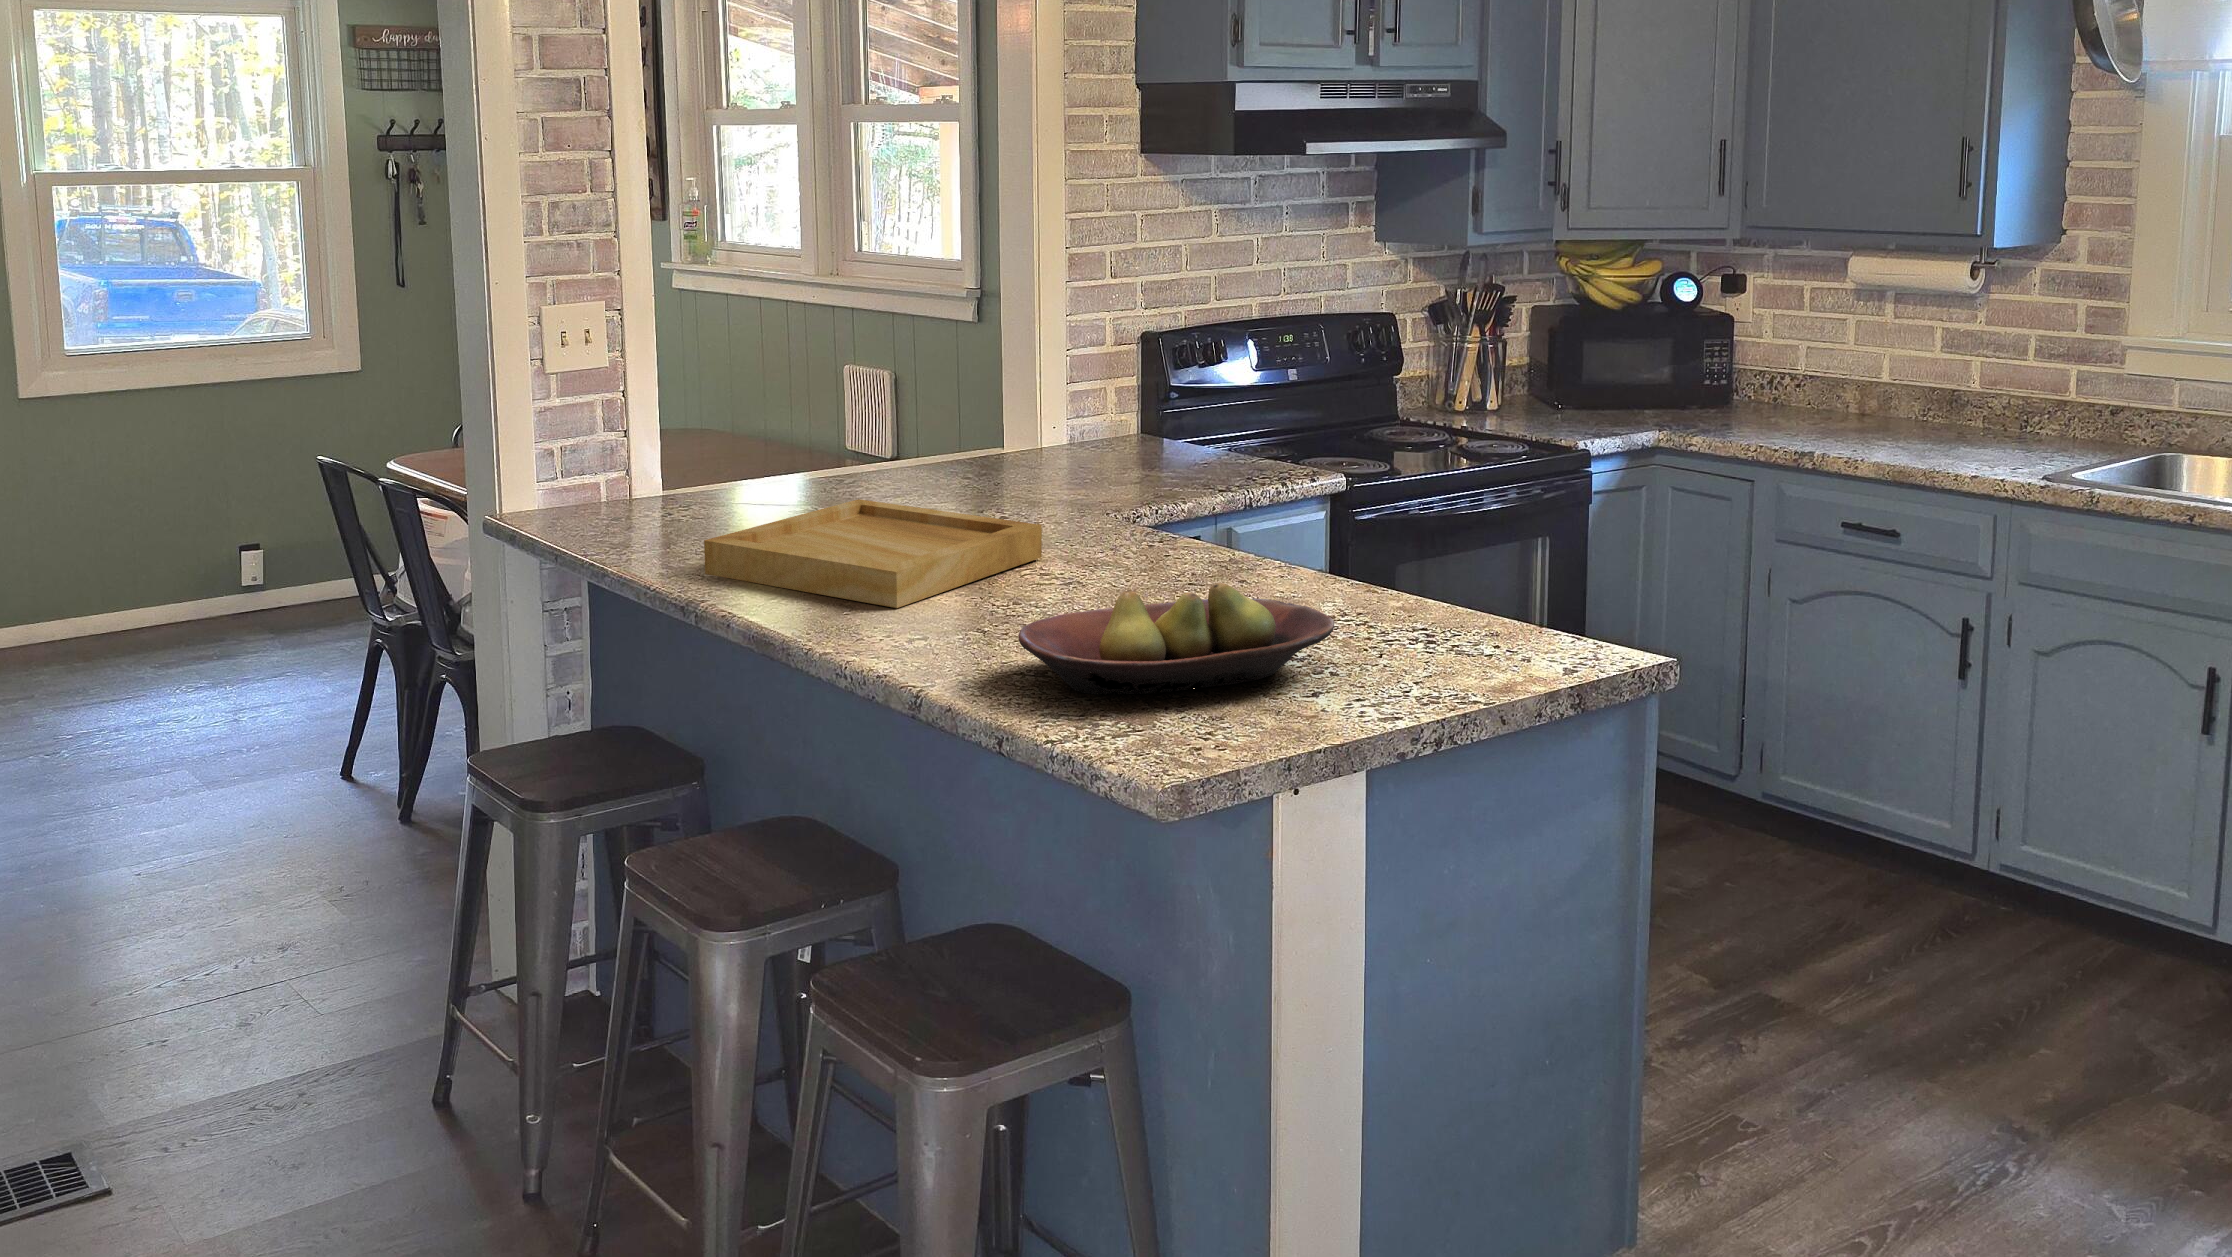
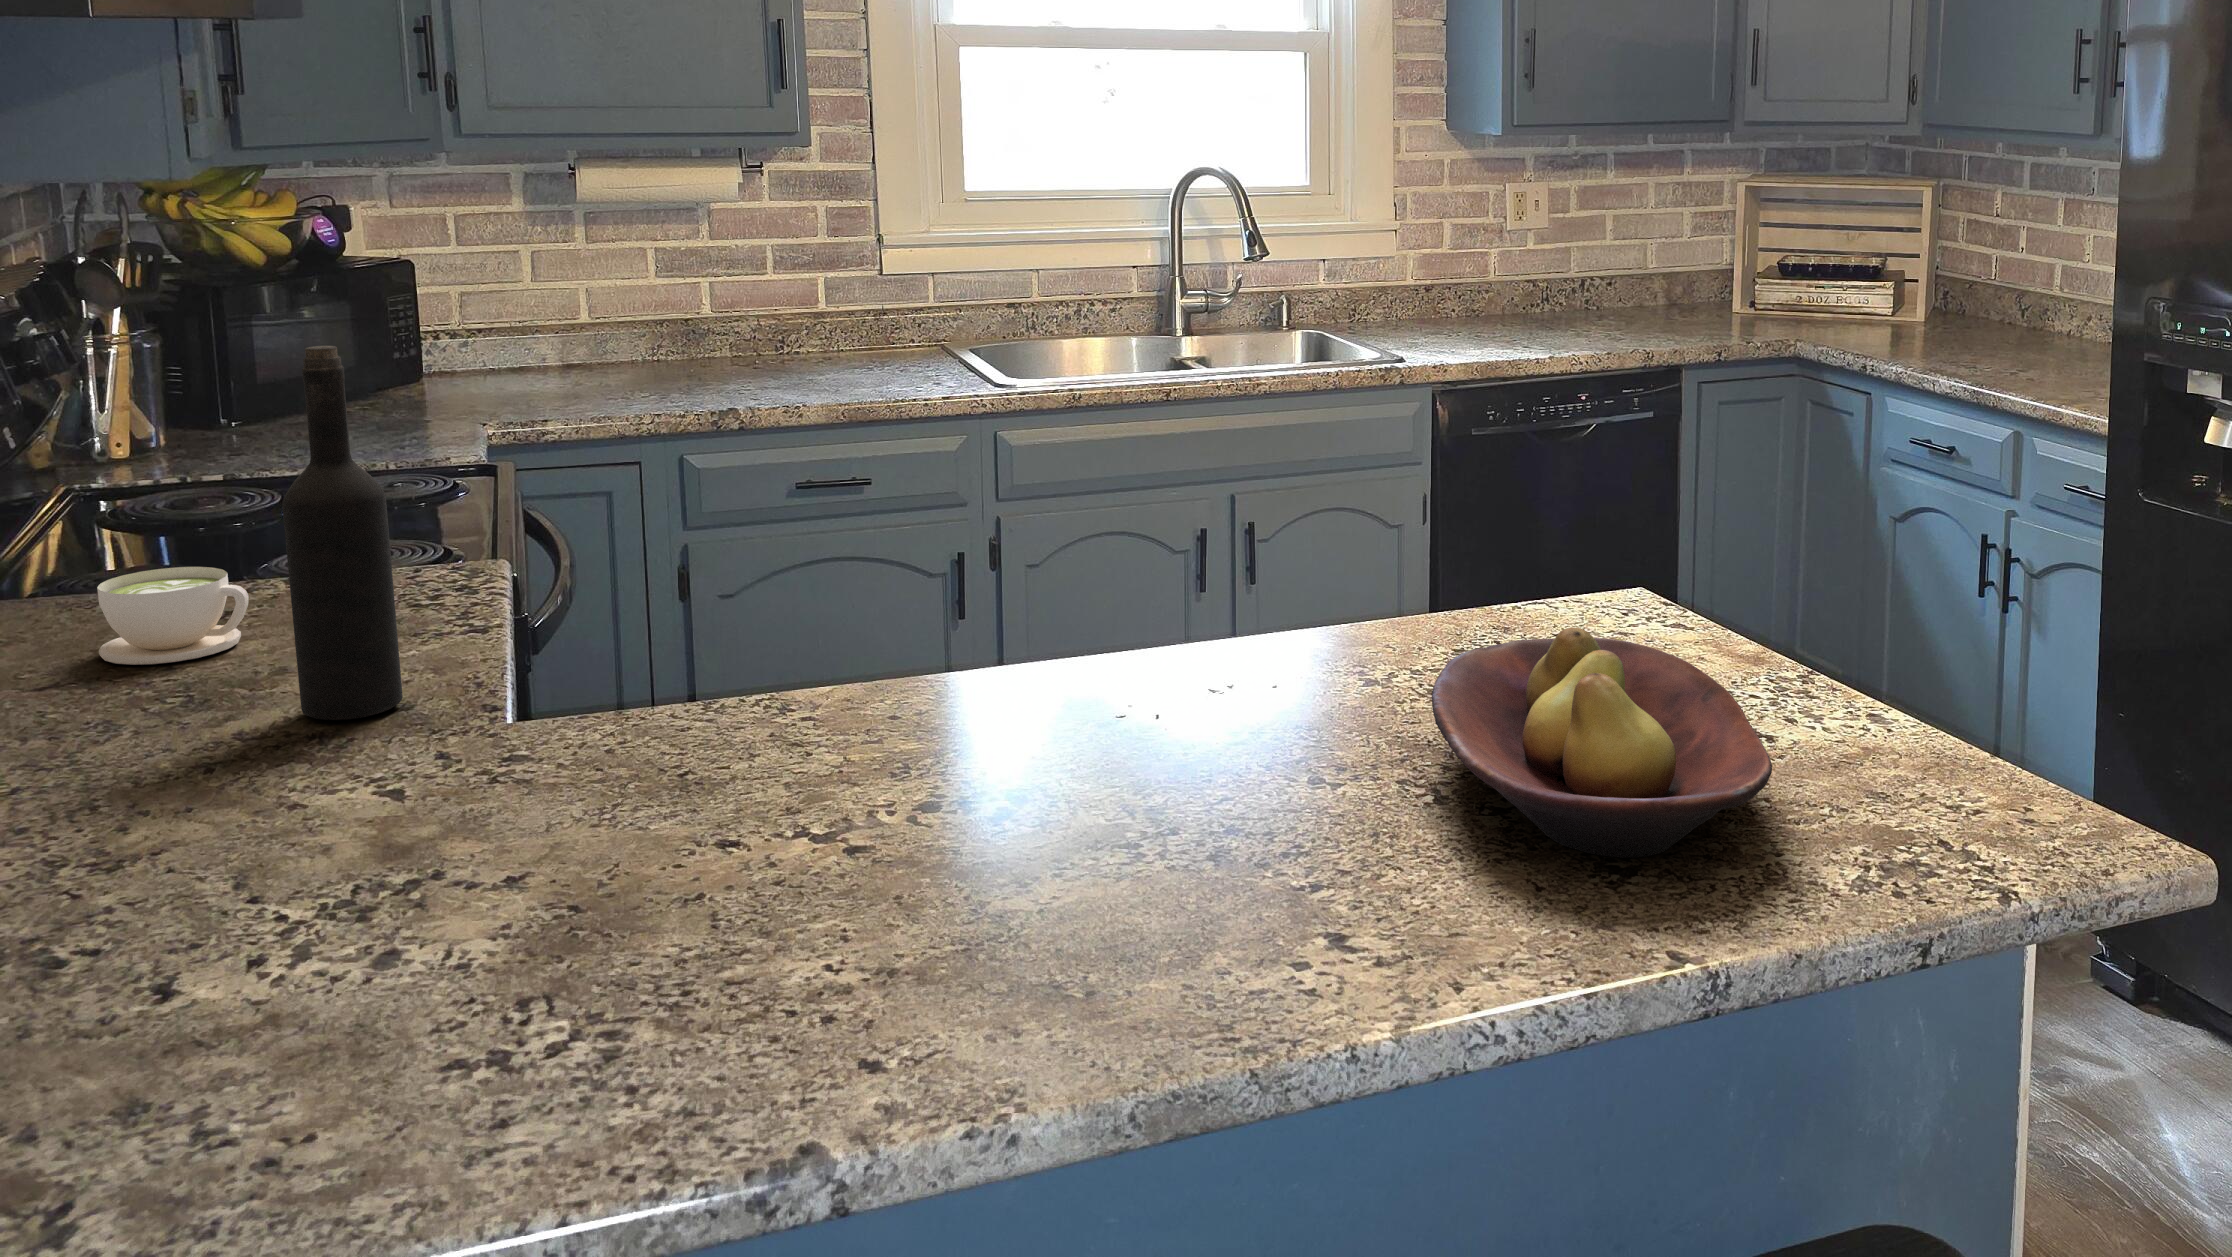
wine bottle: none [1077,330,1119,507] -> present [282,346,403,720]
coffee cup: none [1124,435,1181,478] -> present [97,567,249,665]
tray: present [704,499,1042,608] -> none [171,724,997,1157]

